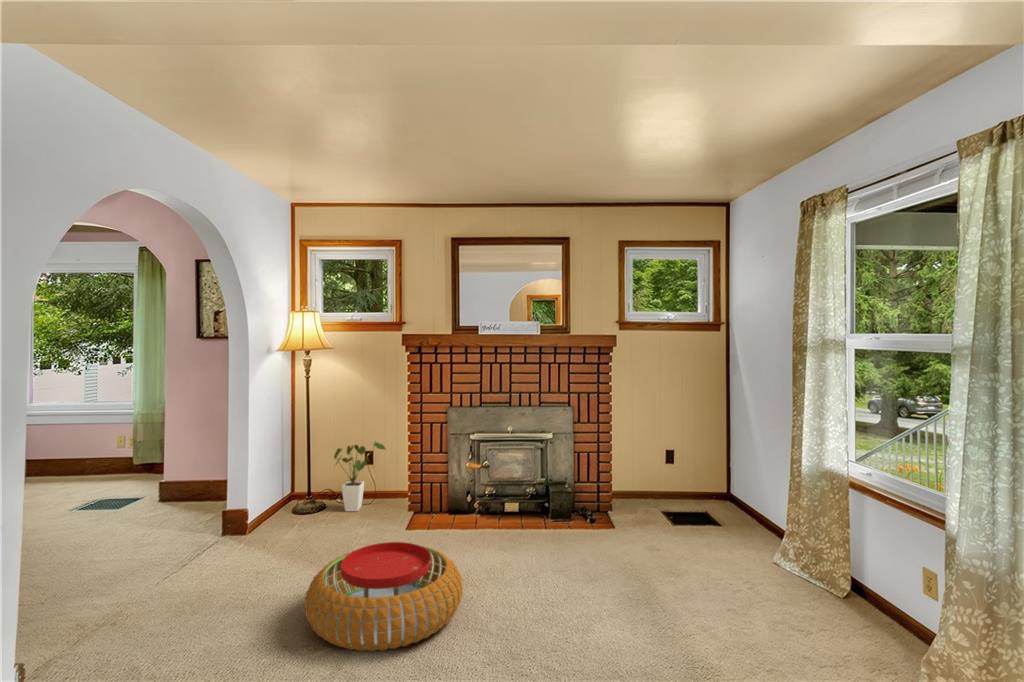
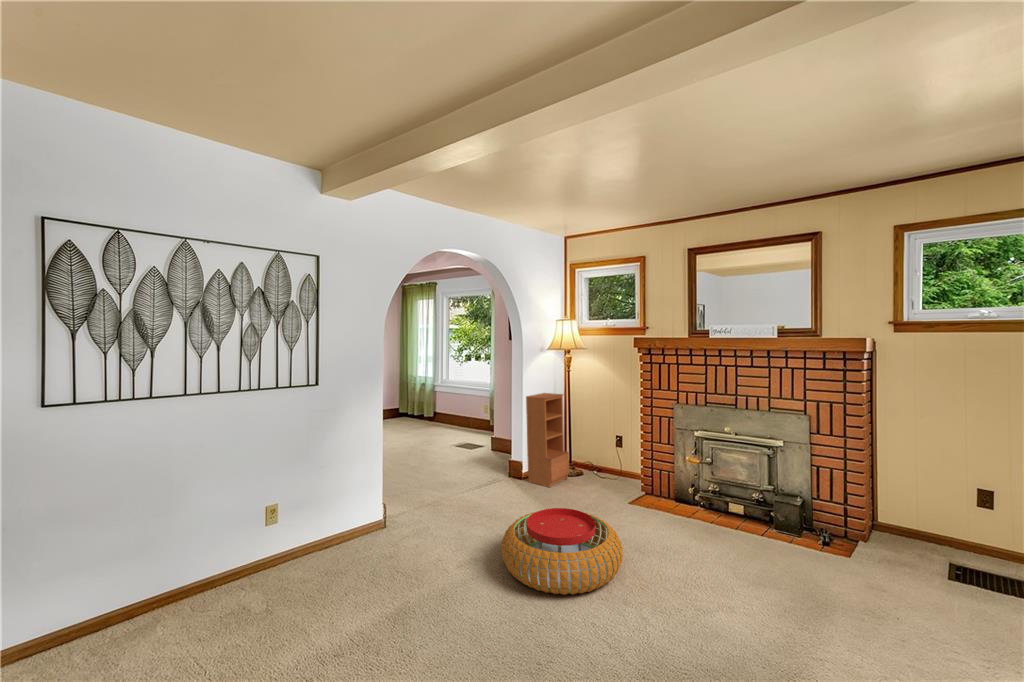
bookcase: none [257,405,314,533] -> present [526,393,569,487]
house plant: present [334,442,386,511] -> none [580,427,627,481]

